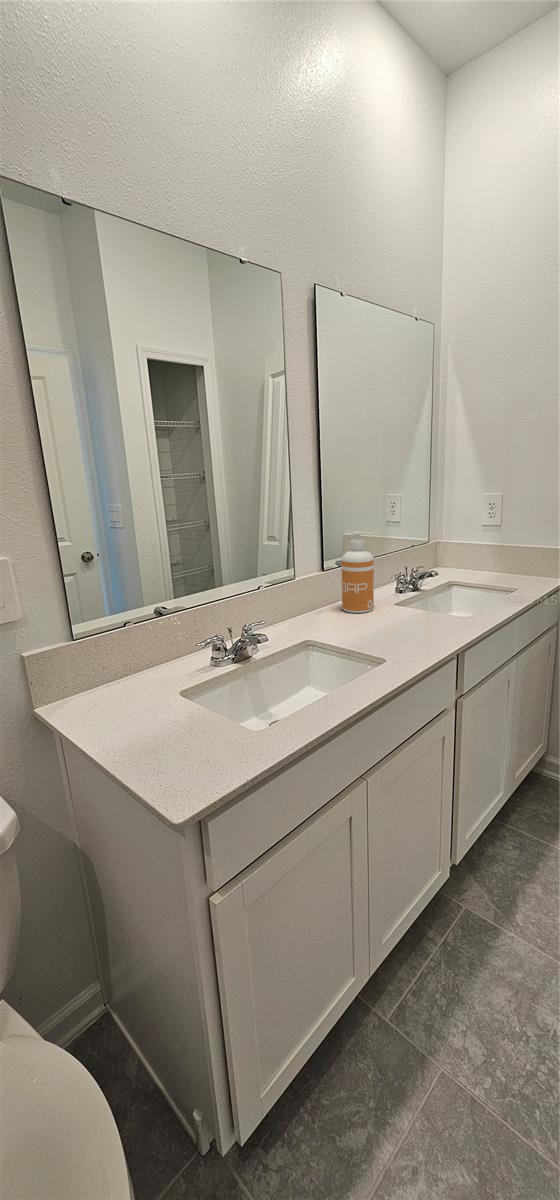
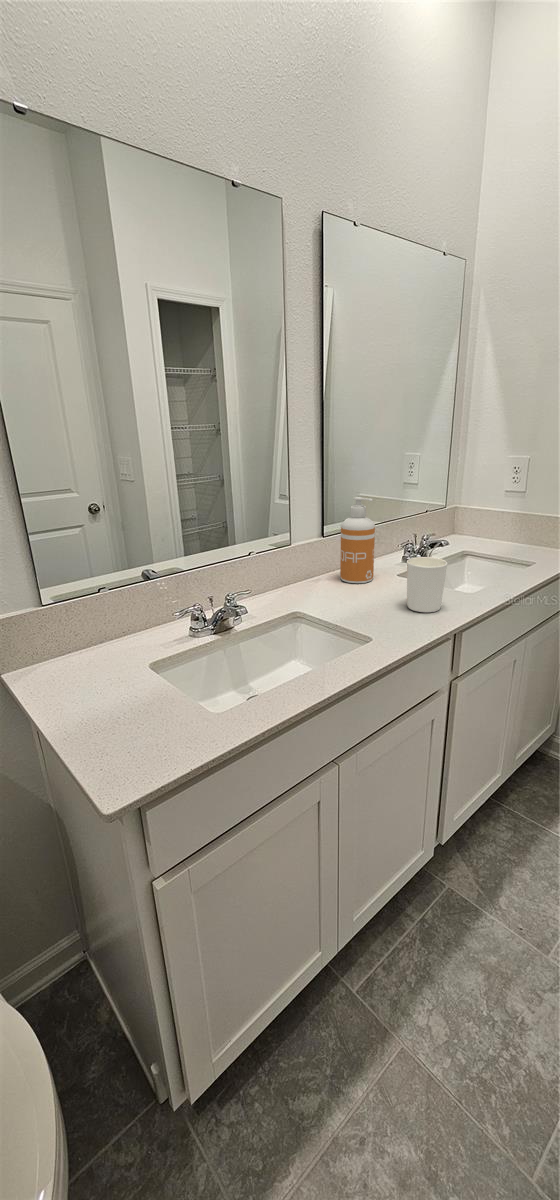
candle holder: none [410,584,448,635] -> present [407,557,447,612]

